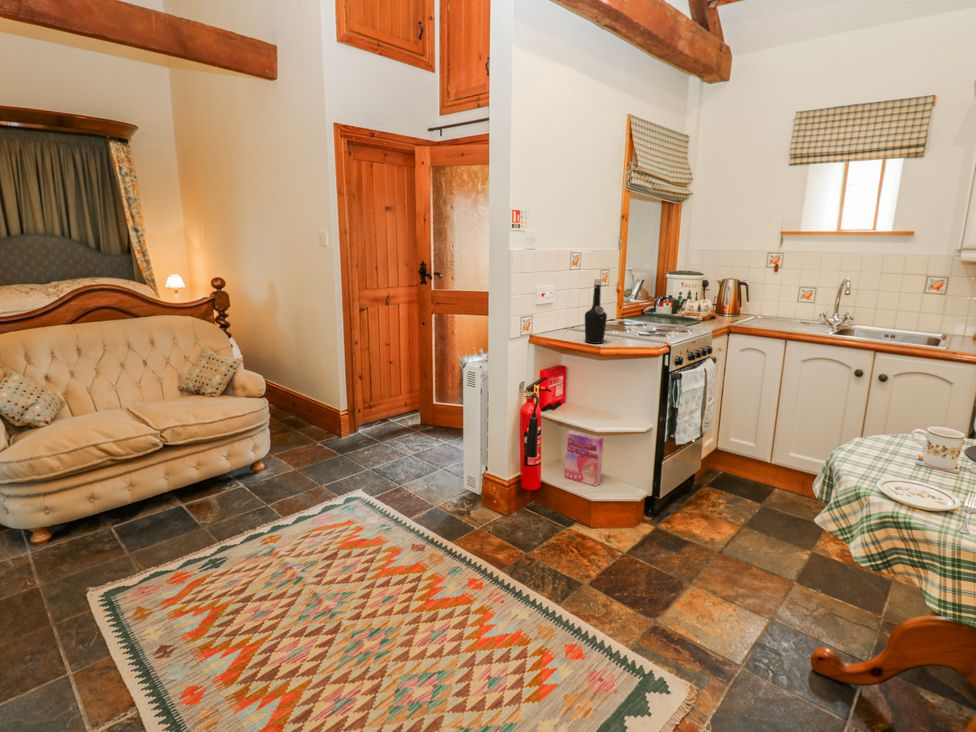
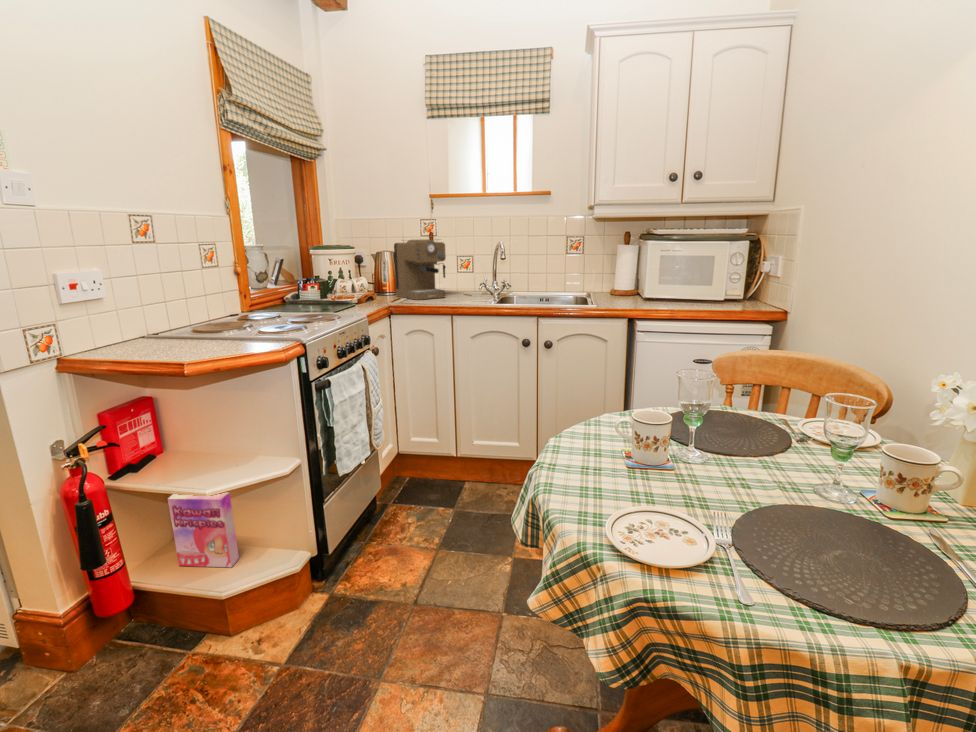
coffee maker: none [734,271,789,323] -> present [394,239,446,300]
bottle: present [585,279,607,344] -> none [153,248,196,354]

